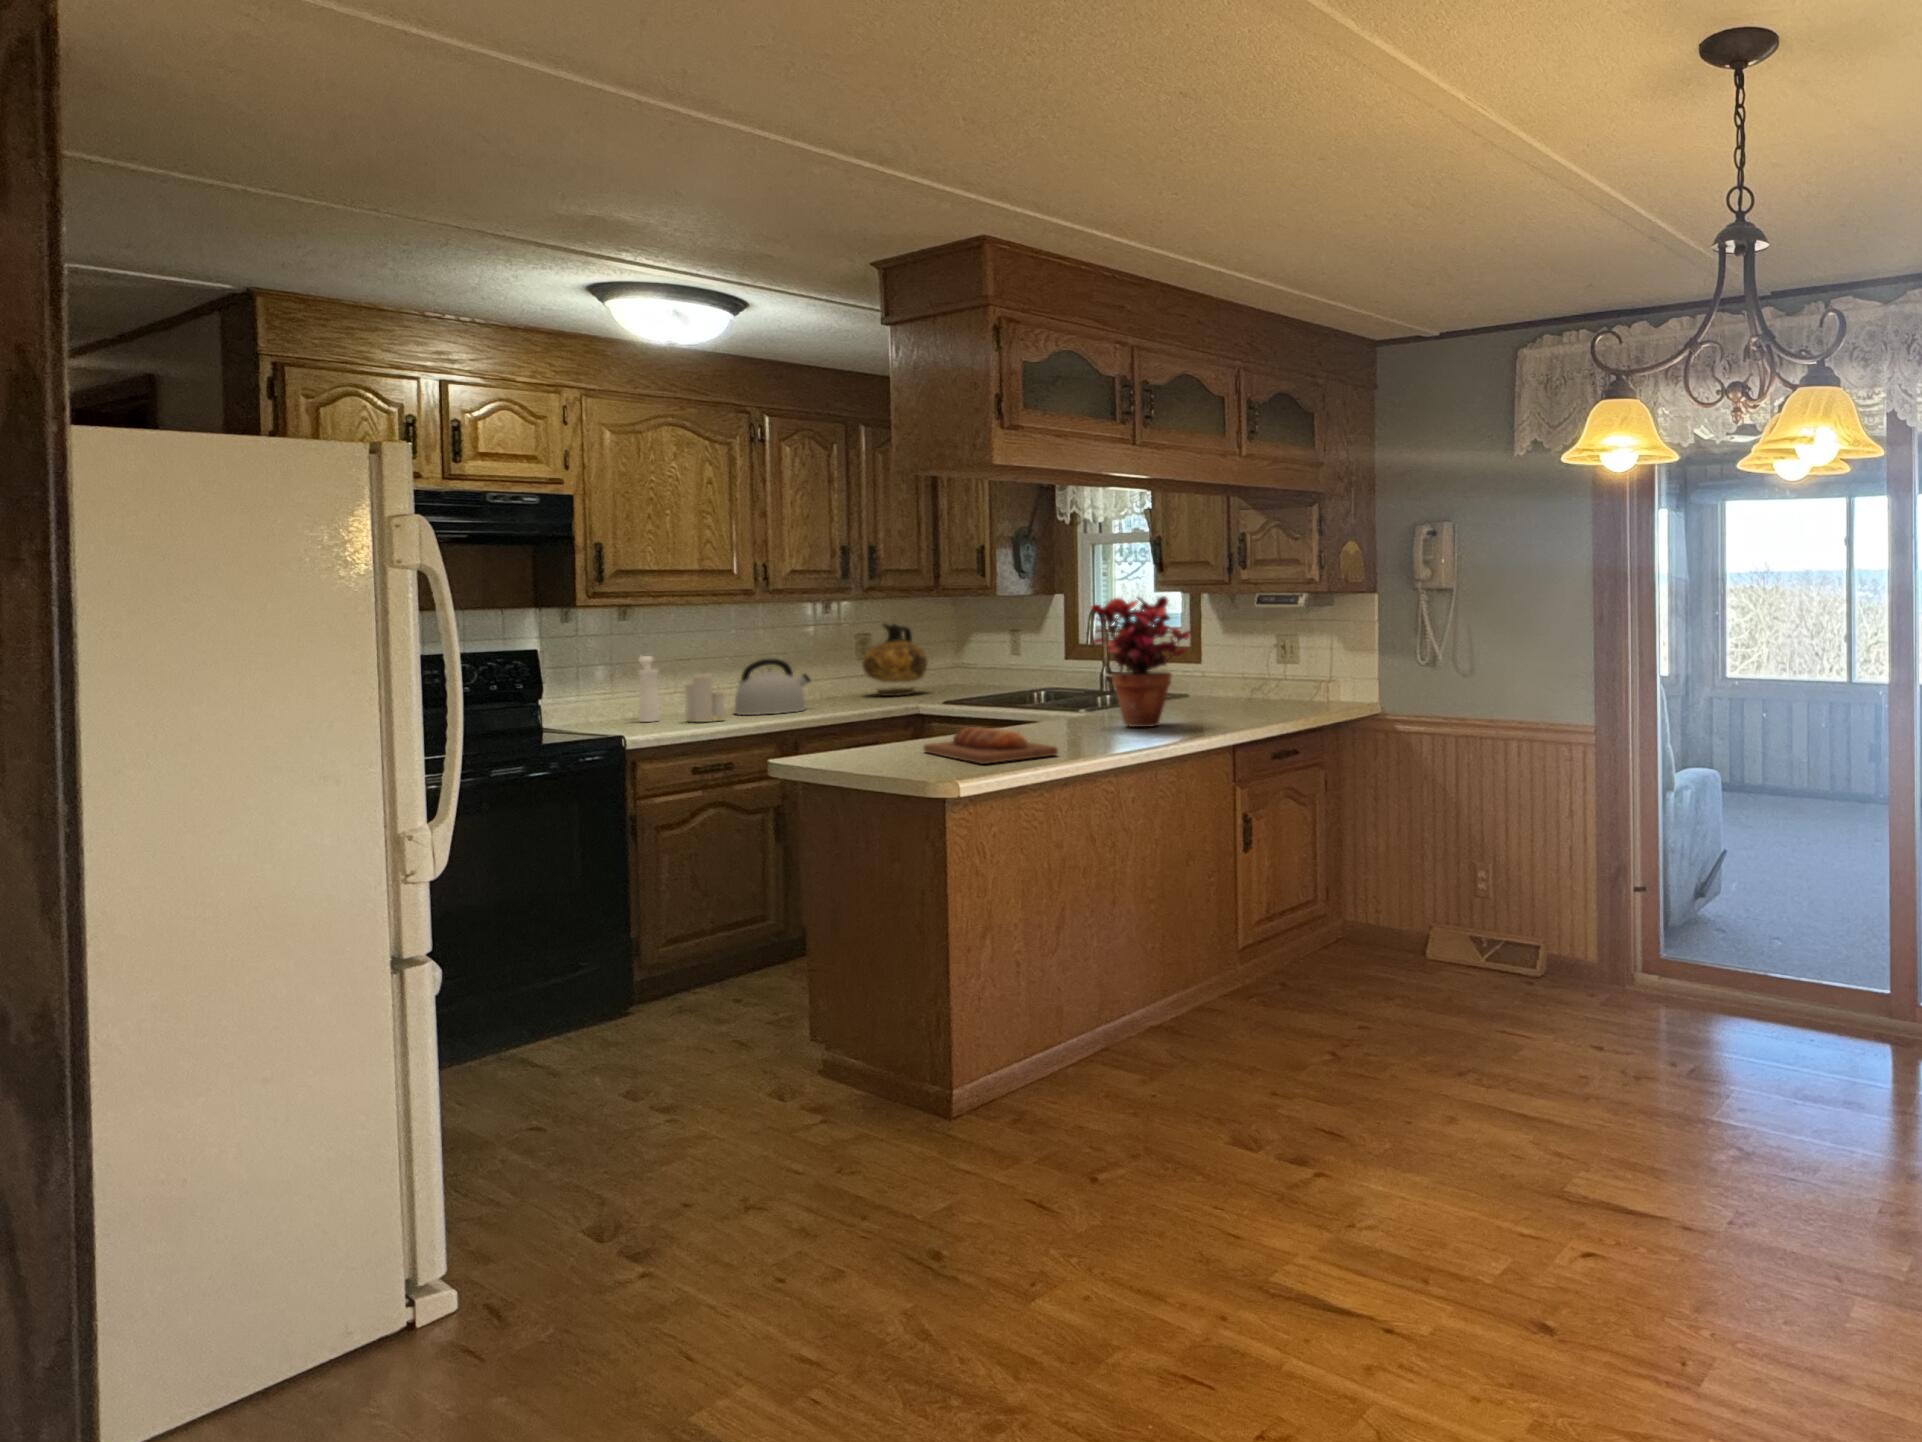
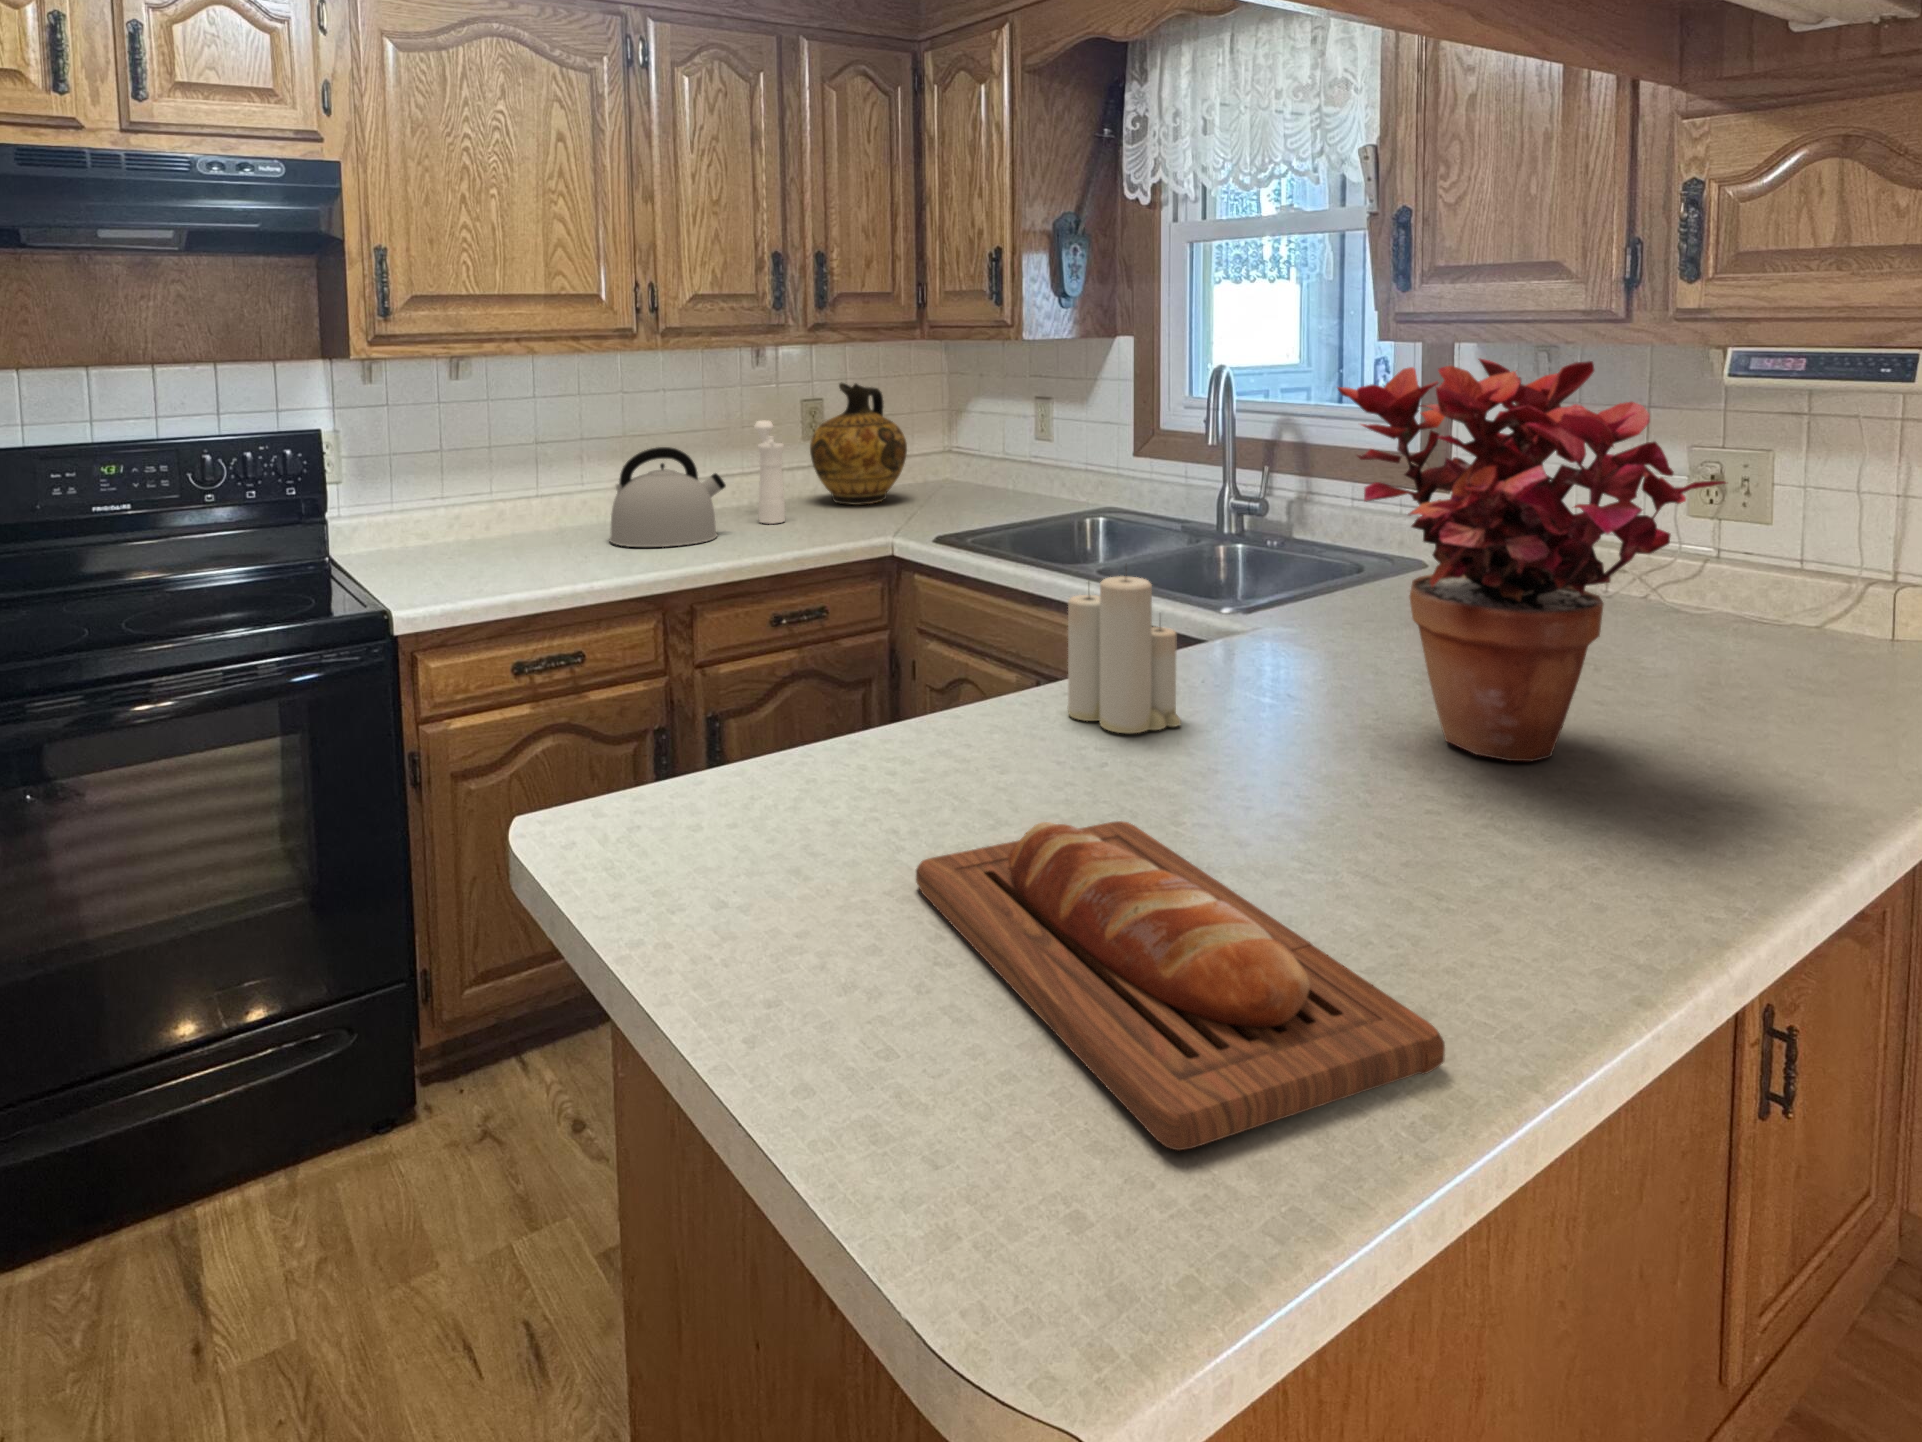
pepper mill: present [639,656,660,722] -> present [754,421,785,524]
candle: present [685,675,725,722] -> present [1068,576,1181,733]

